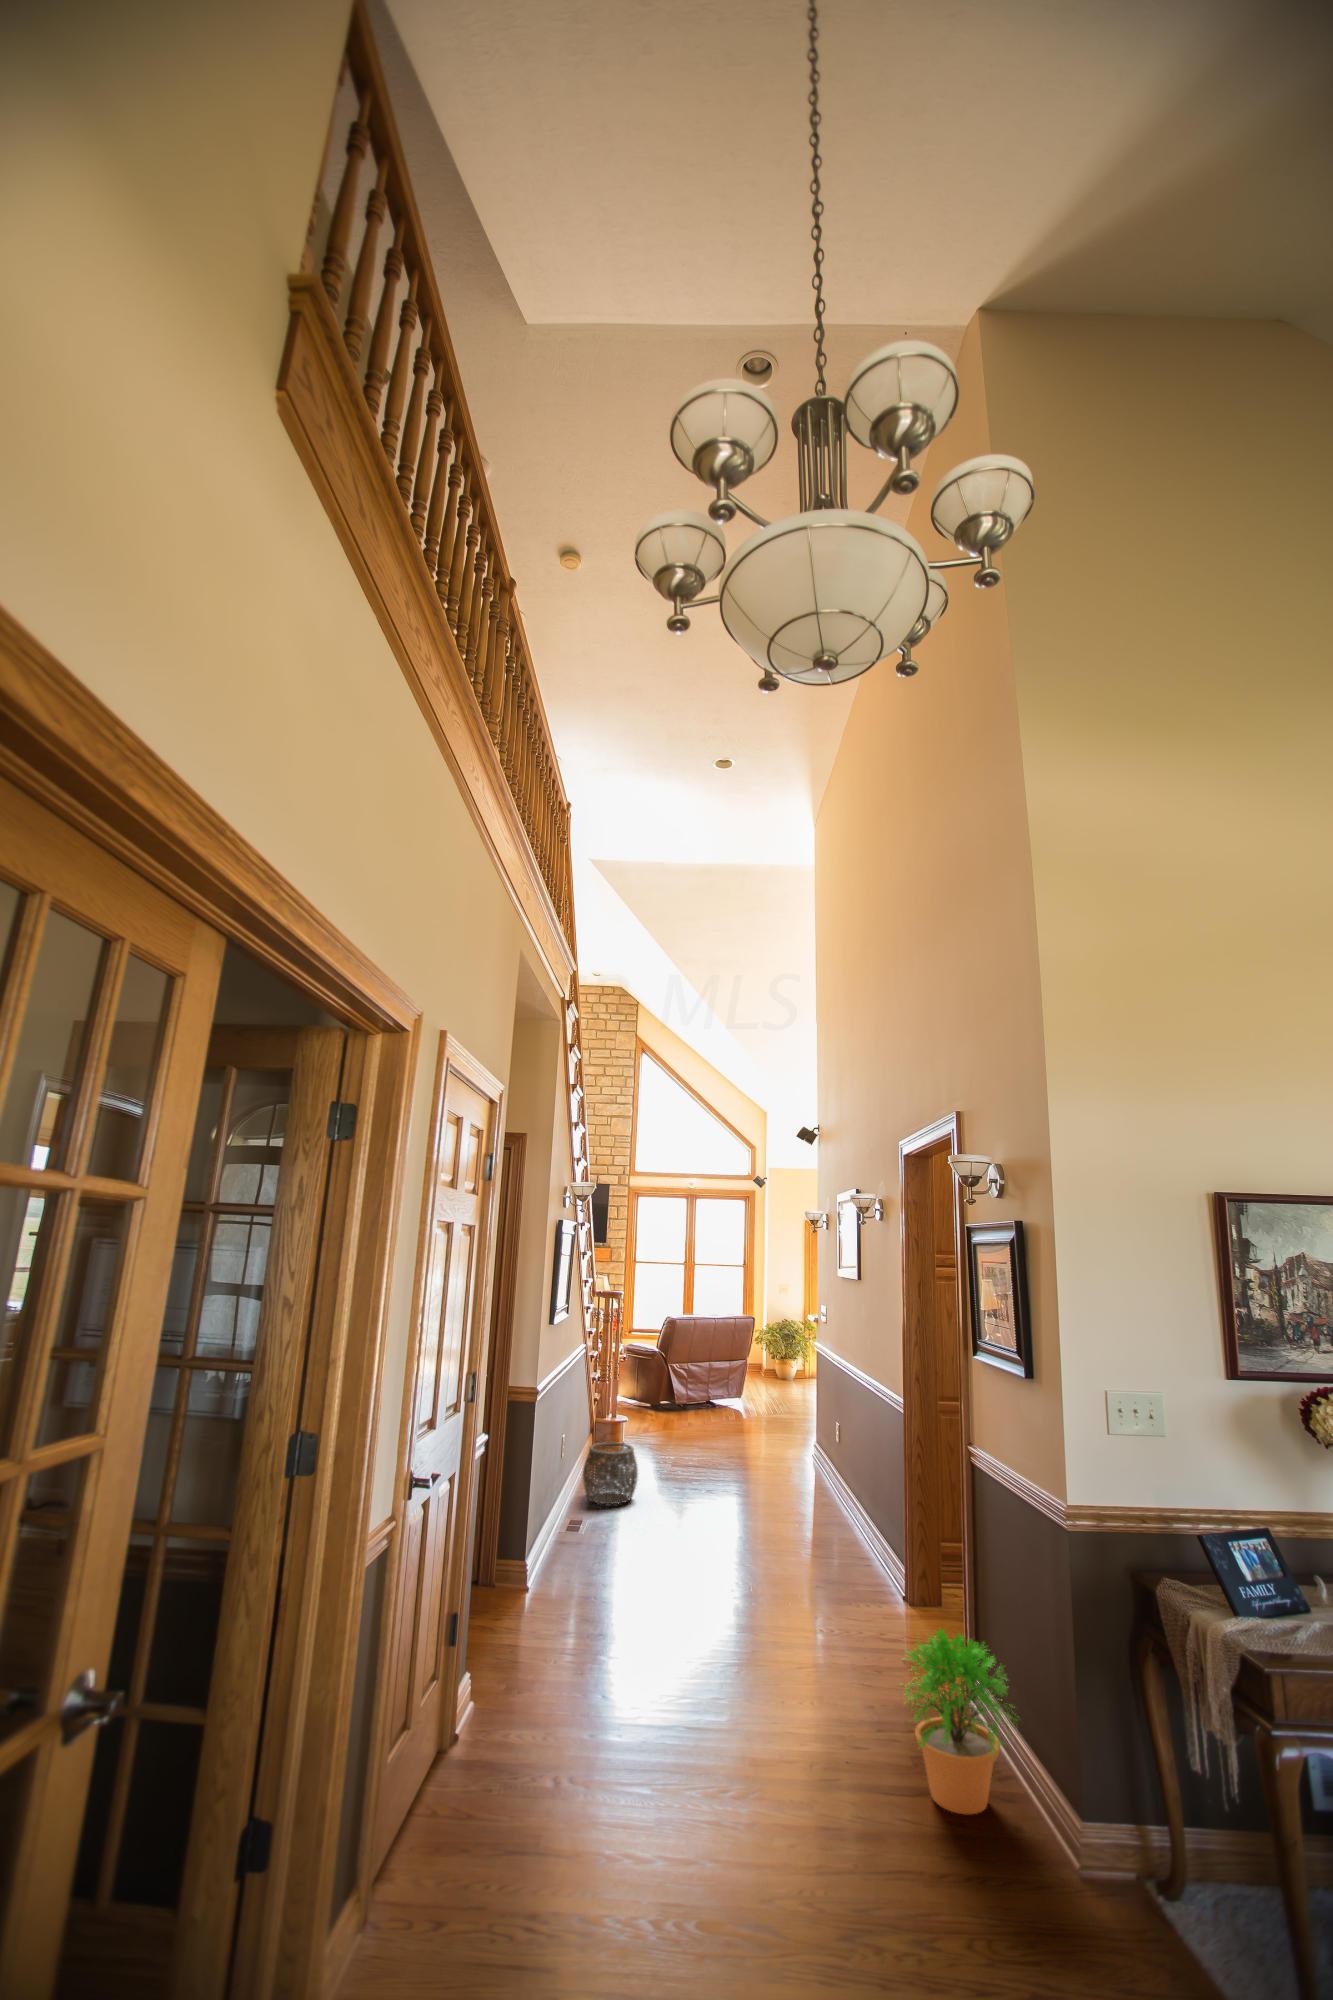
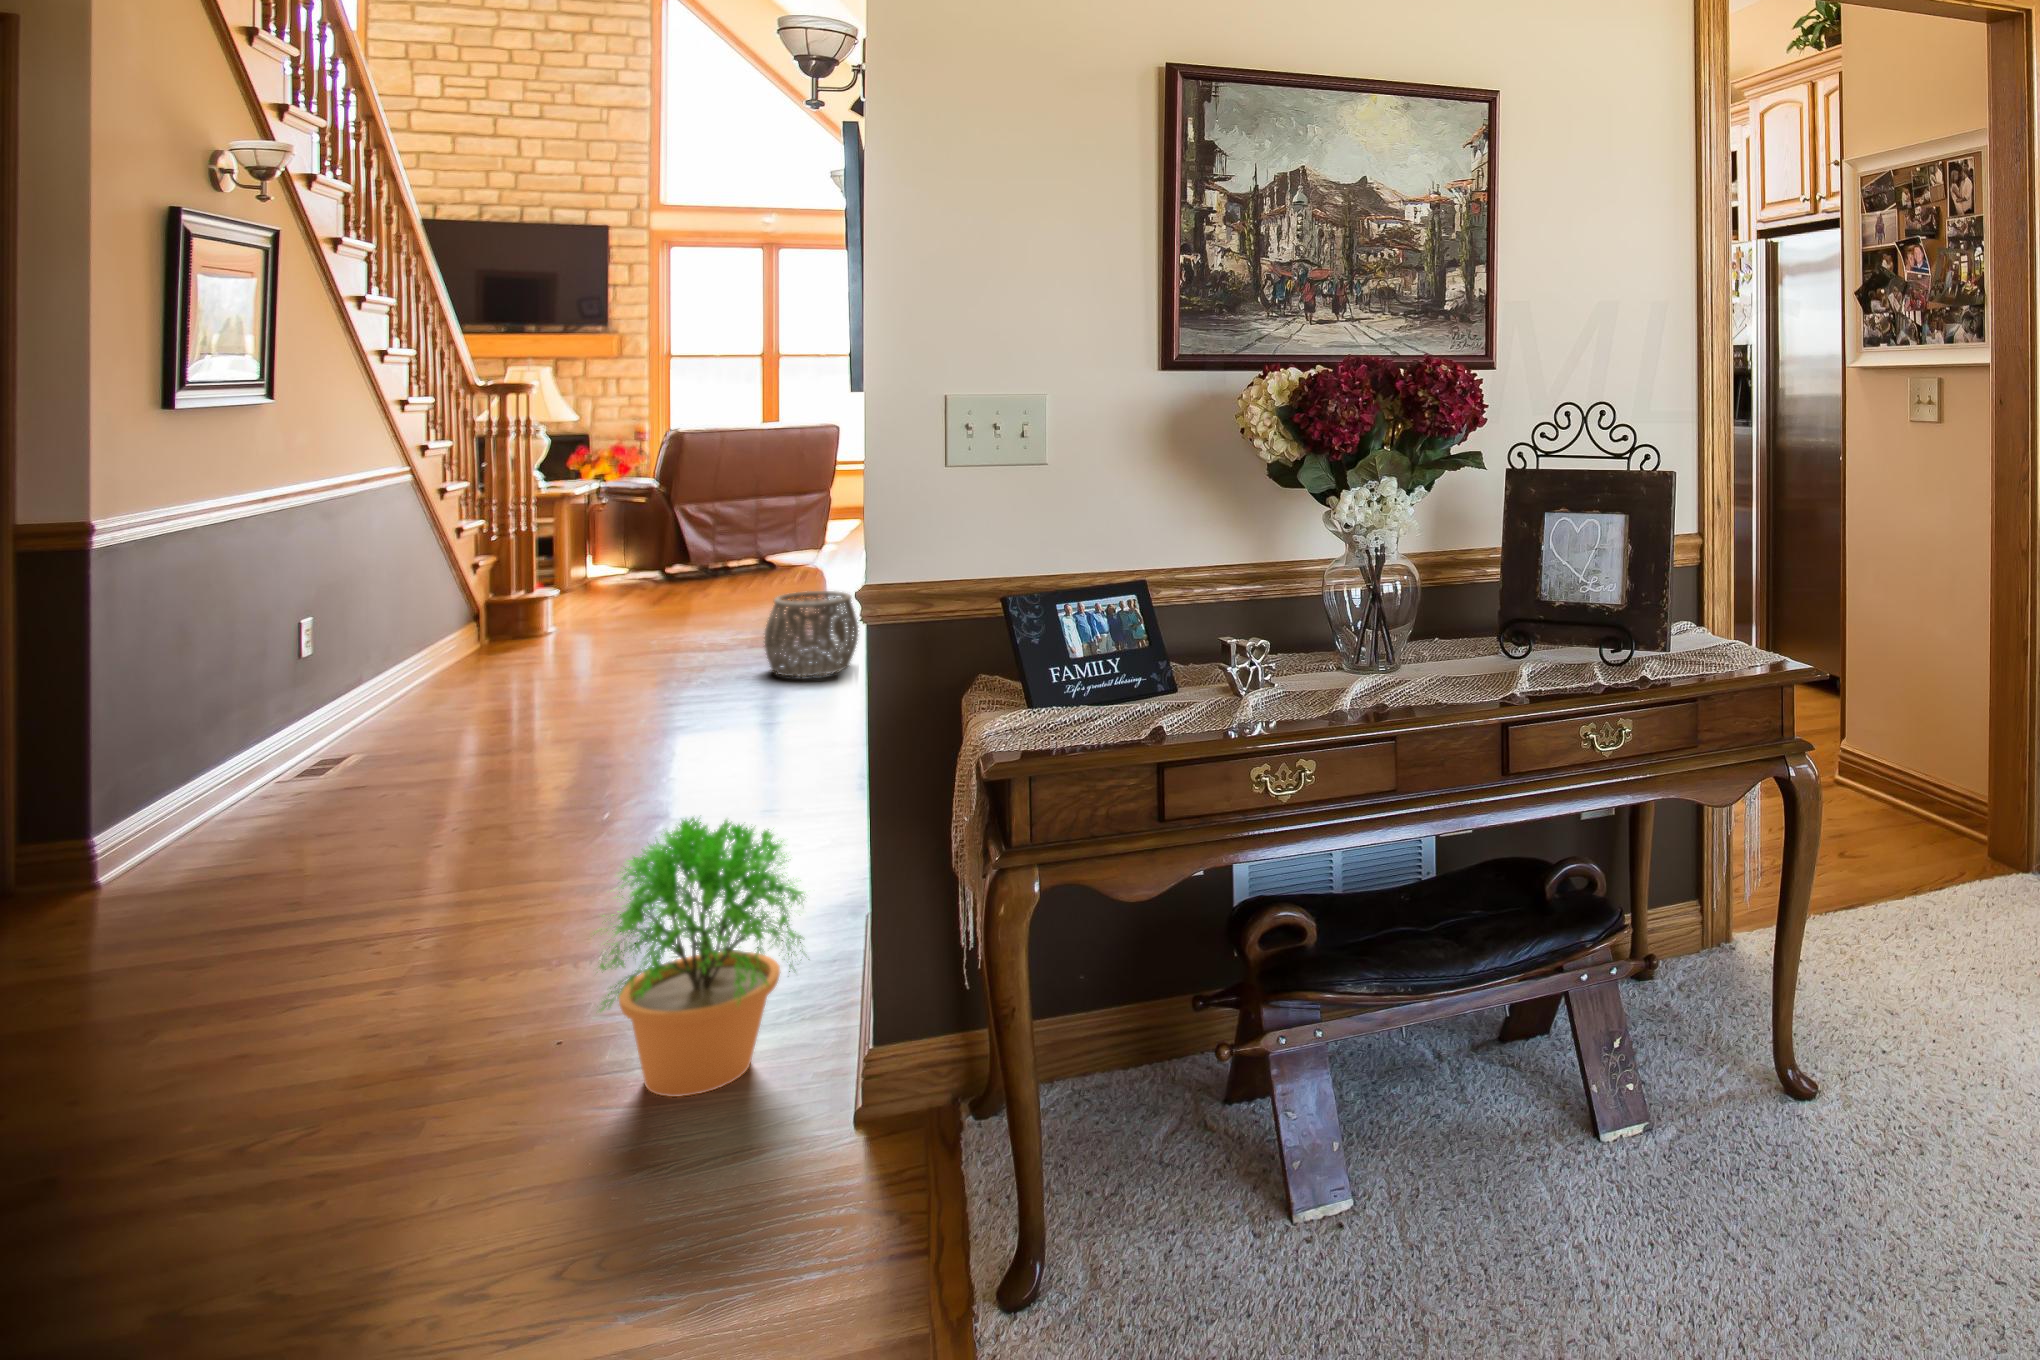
woven basket: present [583,1442,638,1504] -> present [764,591,858,677]

